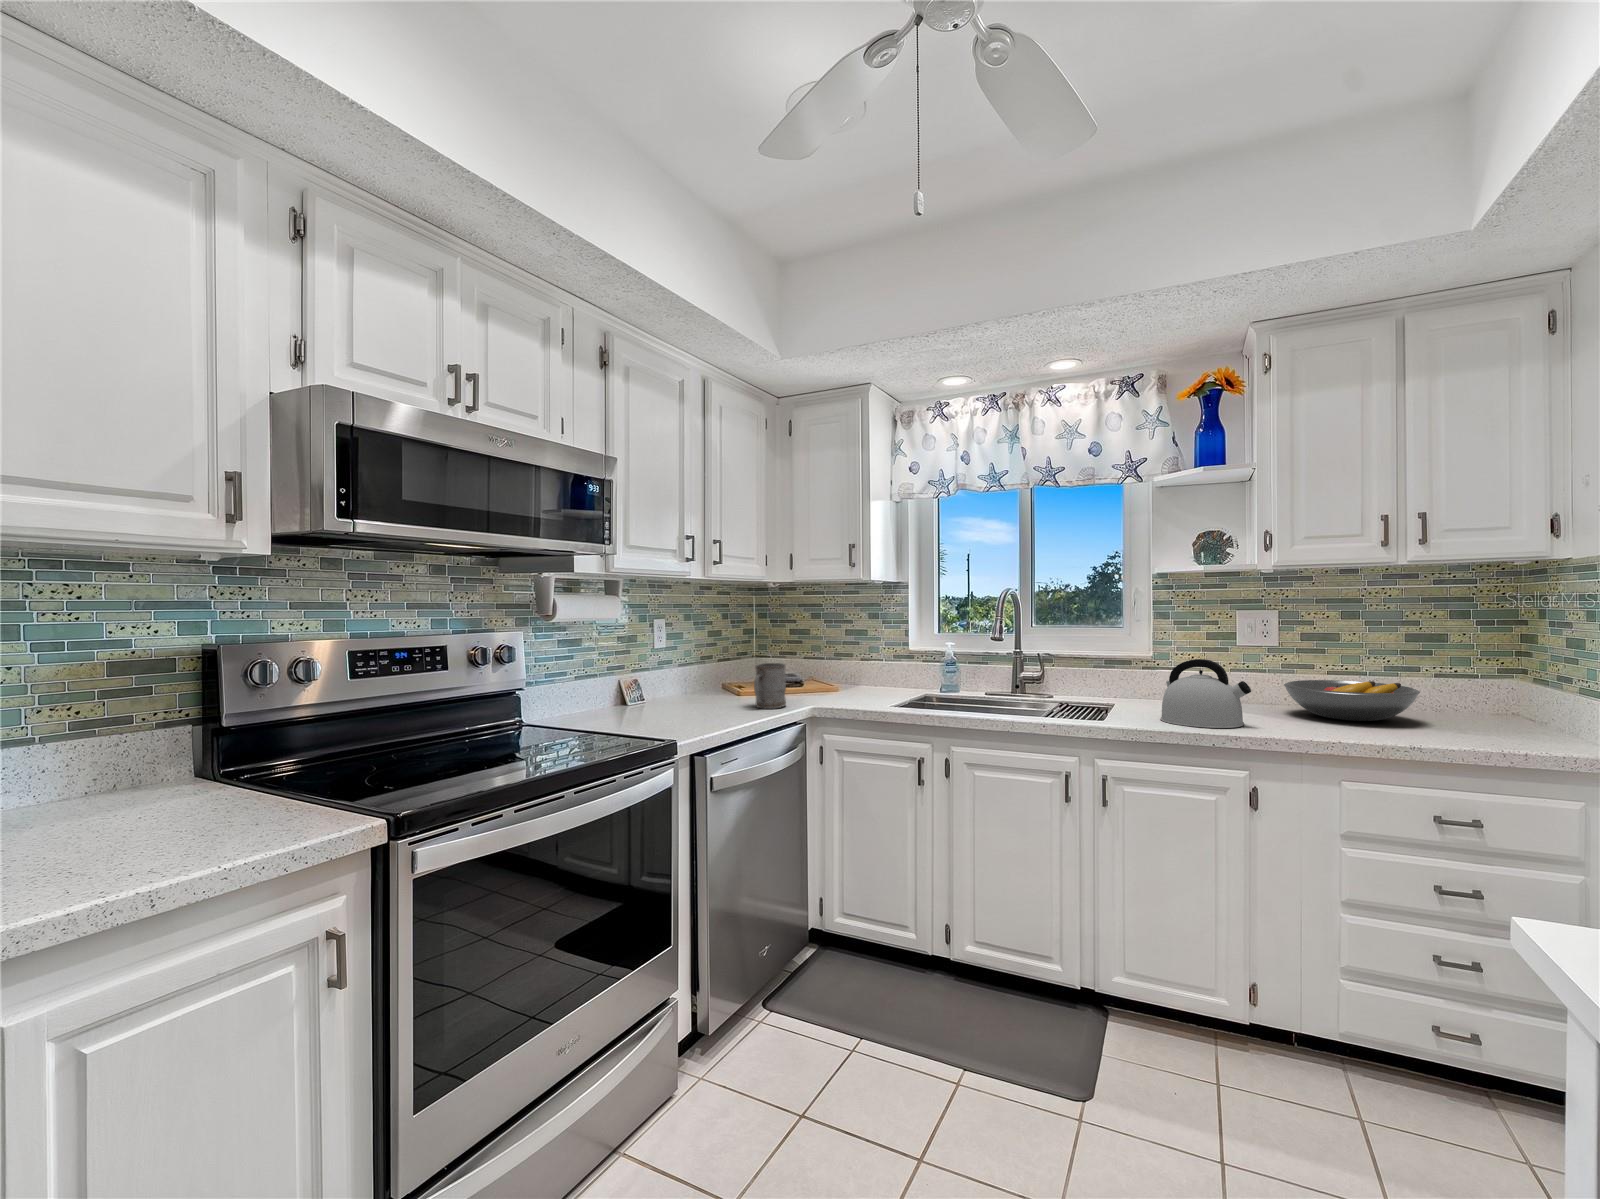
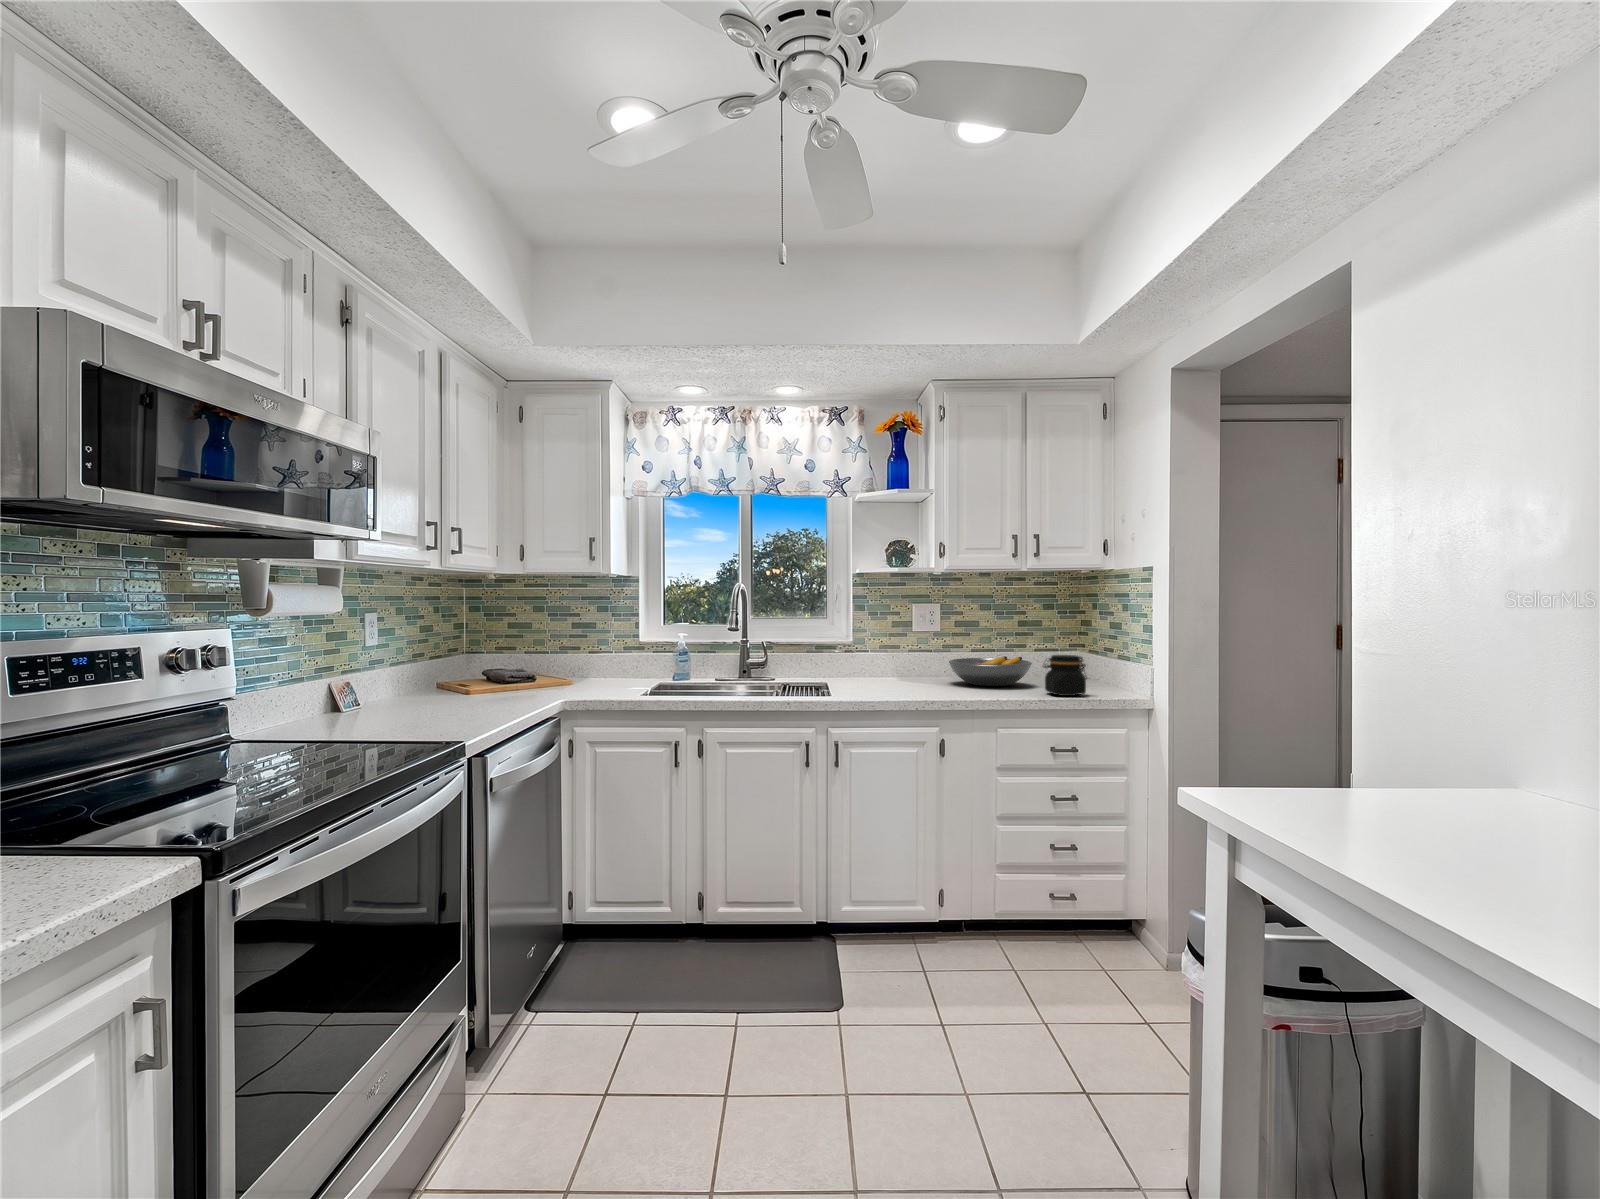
kettle: present [1161,659,1251,728] -> none [872,642,936,695]
mug: present [754,663,786,709] -> none [506,657,540,703]
jar: none [1428,684,1514,746] -> present [1043,655,1087,696]

